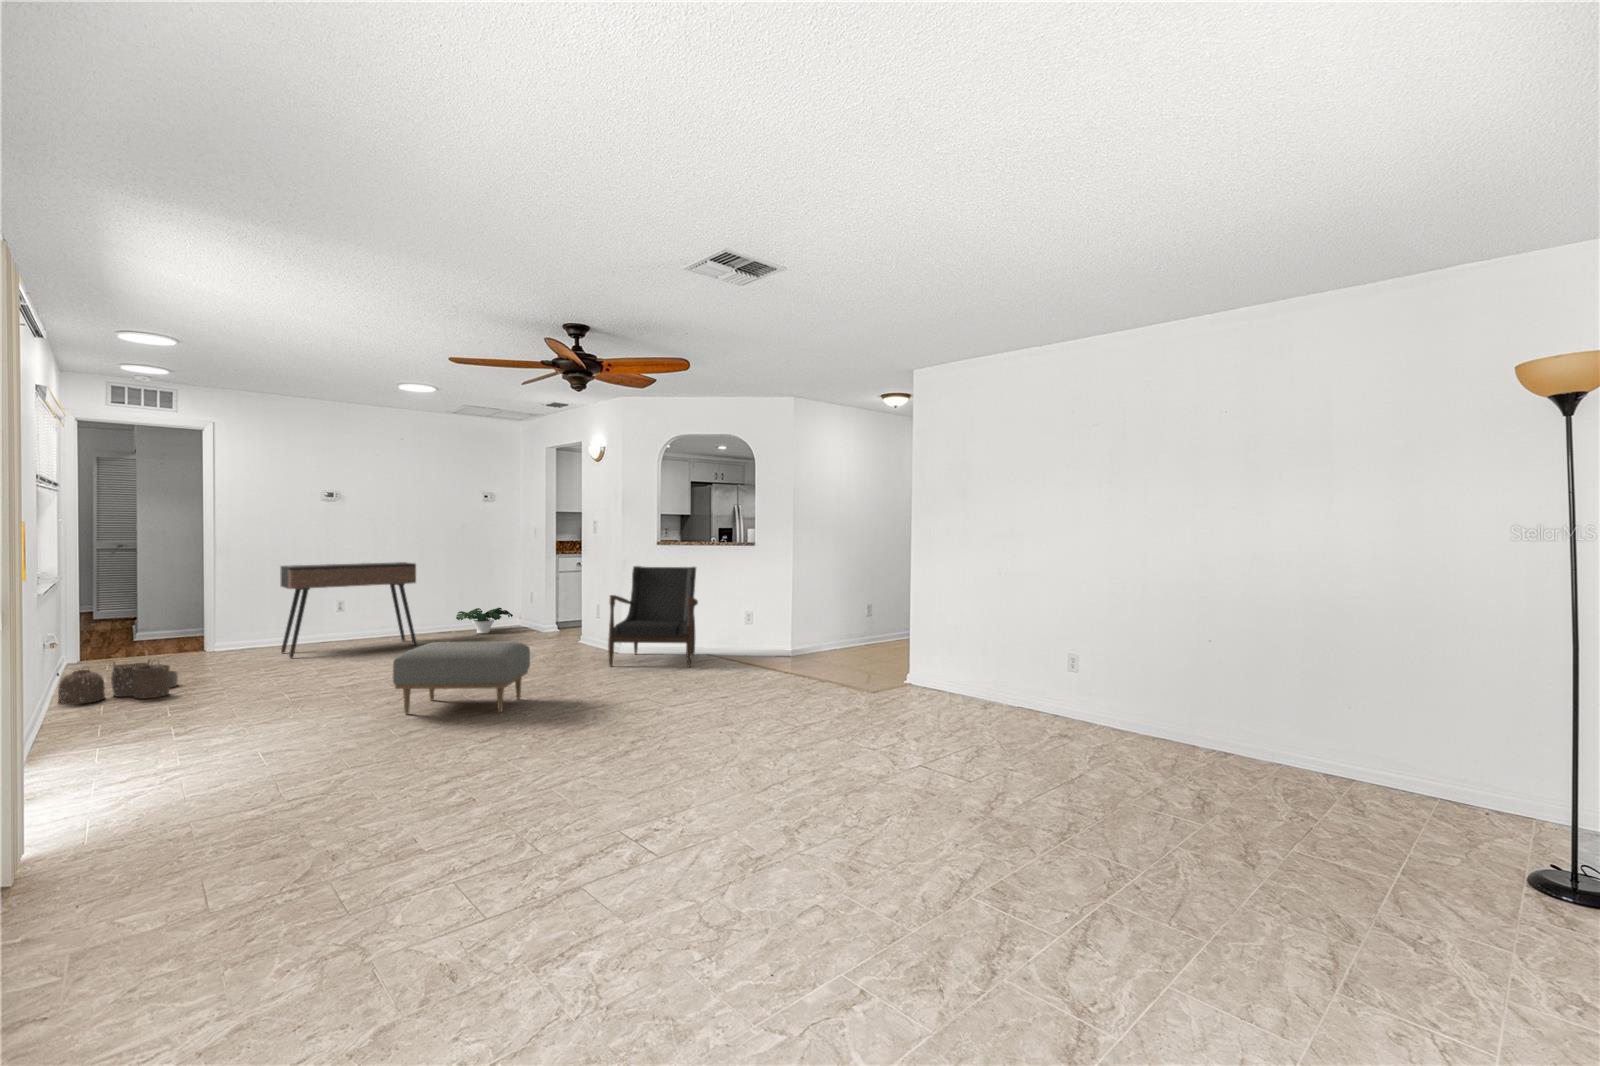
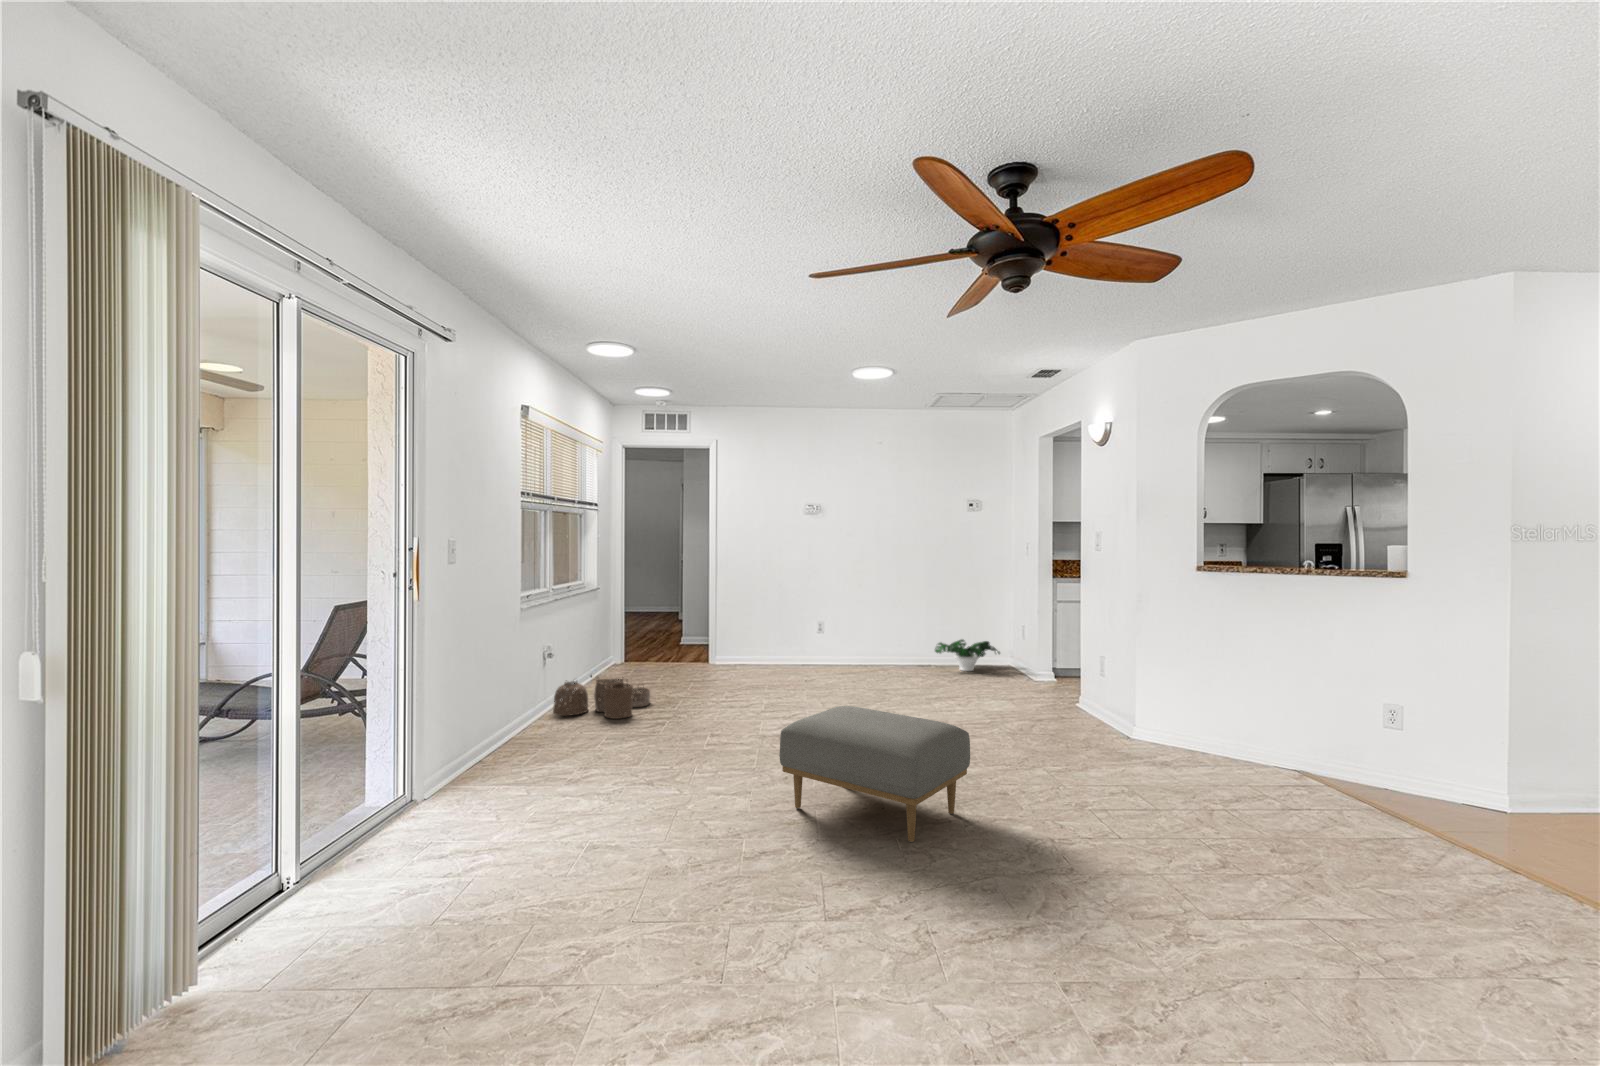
console table: present [280,562,417,658] -> none [760,582,887,682]
armchair: present [608,566,698,667] -> none [1112,605,1277,795]

